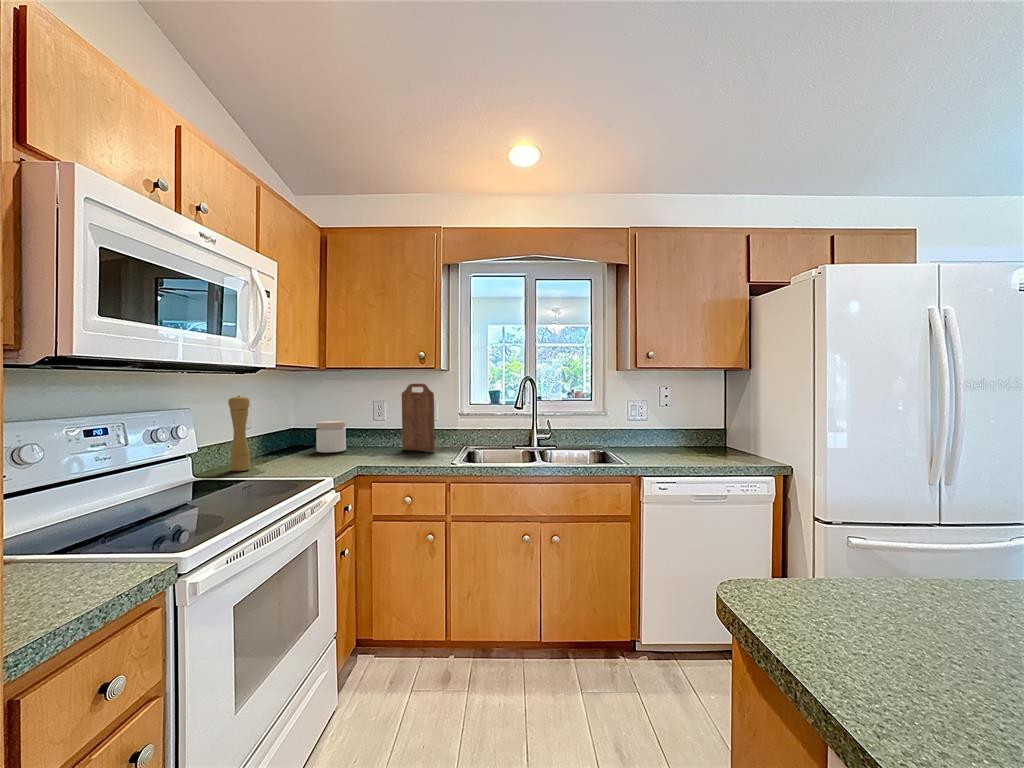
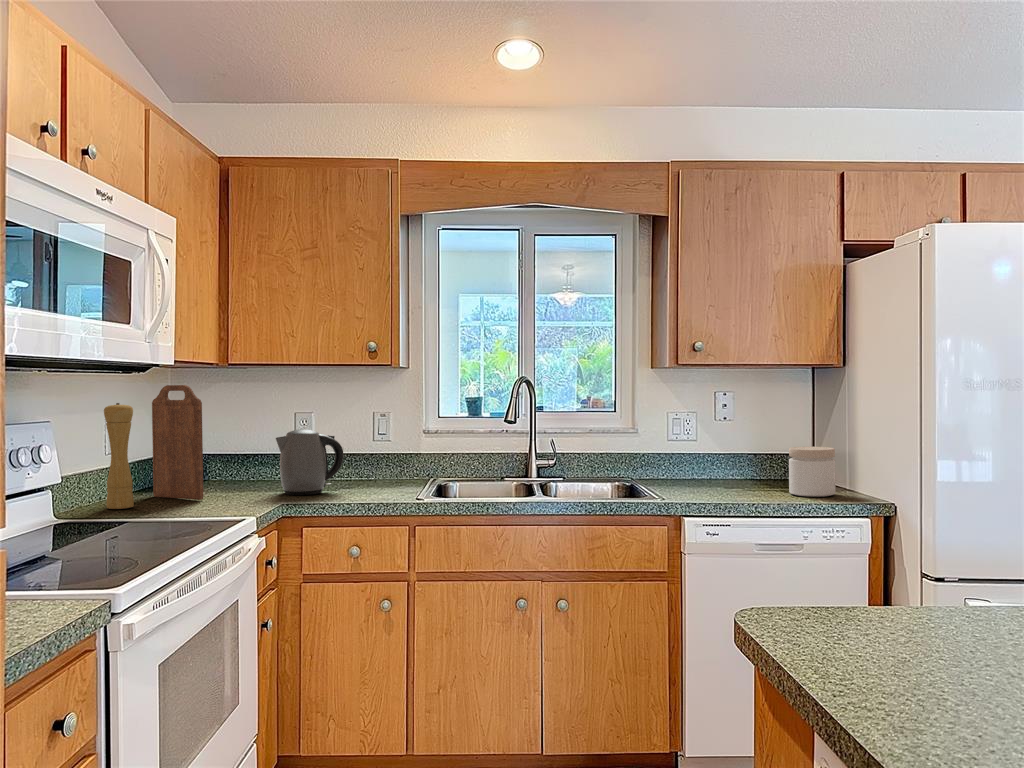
cutting board: present [402,384,435,451] -> present [152,385,203,500]
kettle: none [354,414,401,460] -> present [276,429,344,495]
jar: present [316,421,346,453] -> present [789,447,835,497]

